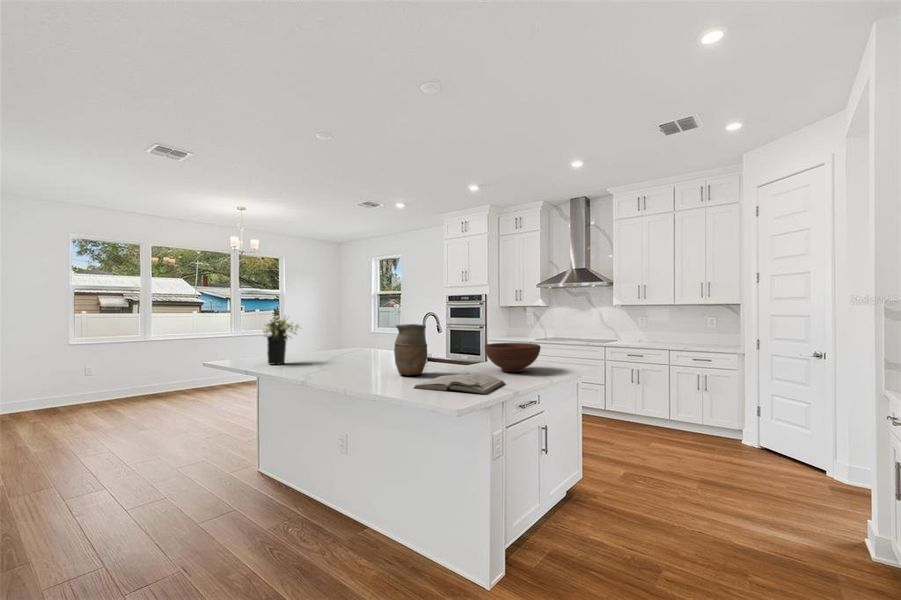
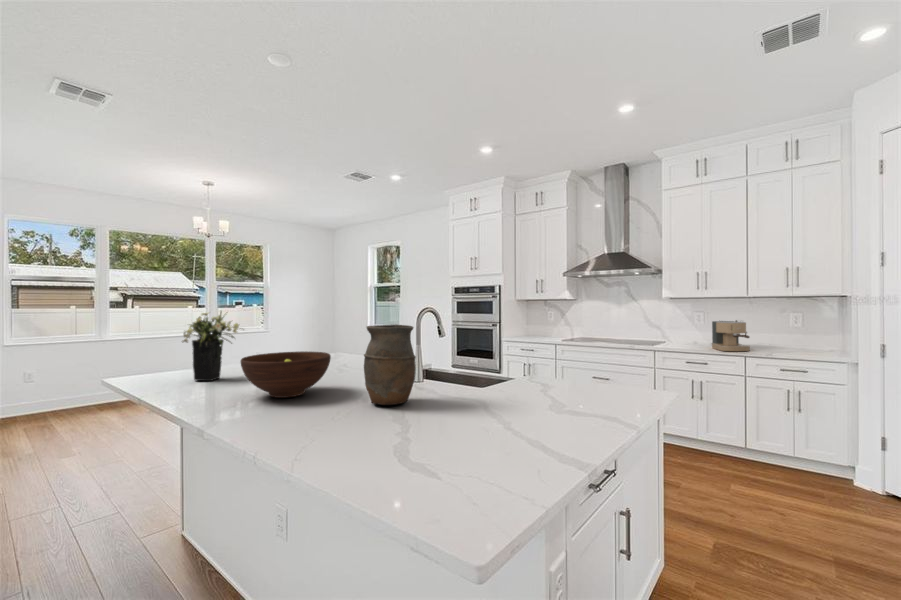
coffee maker: none [651,323,678,346] -> present [712,320,750,351]
fruit bowl: present [485,343,541,372] -> present [241,351,331,398]
book: present [414,372,505,394] -> none [385,405,542,457]

